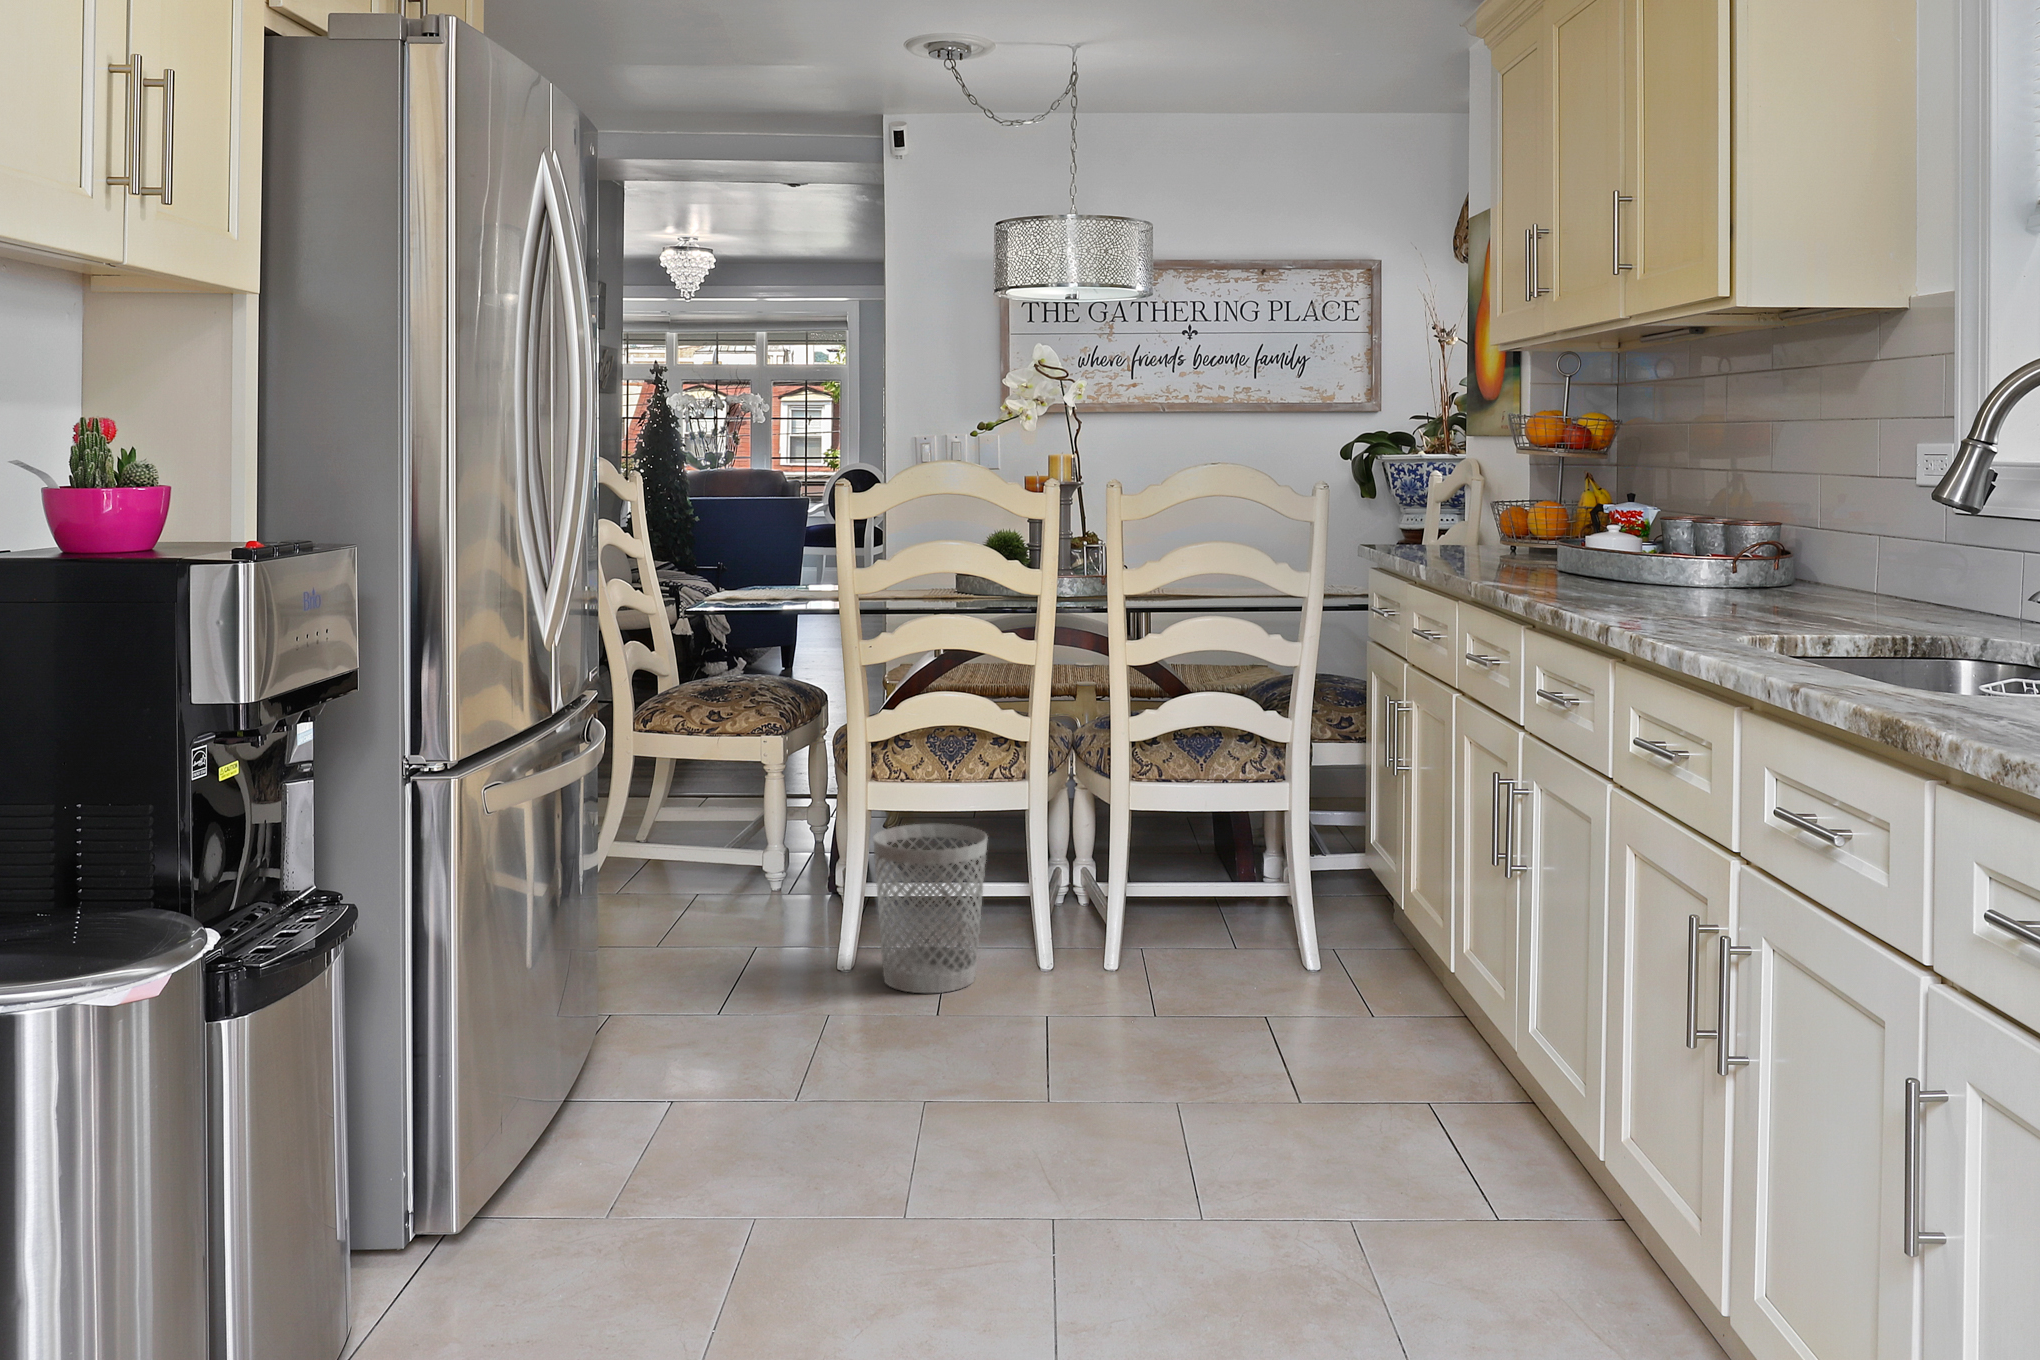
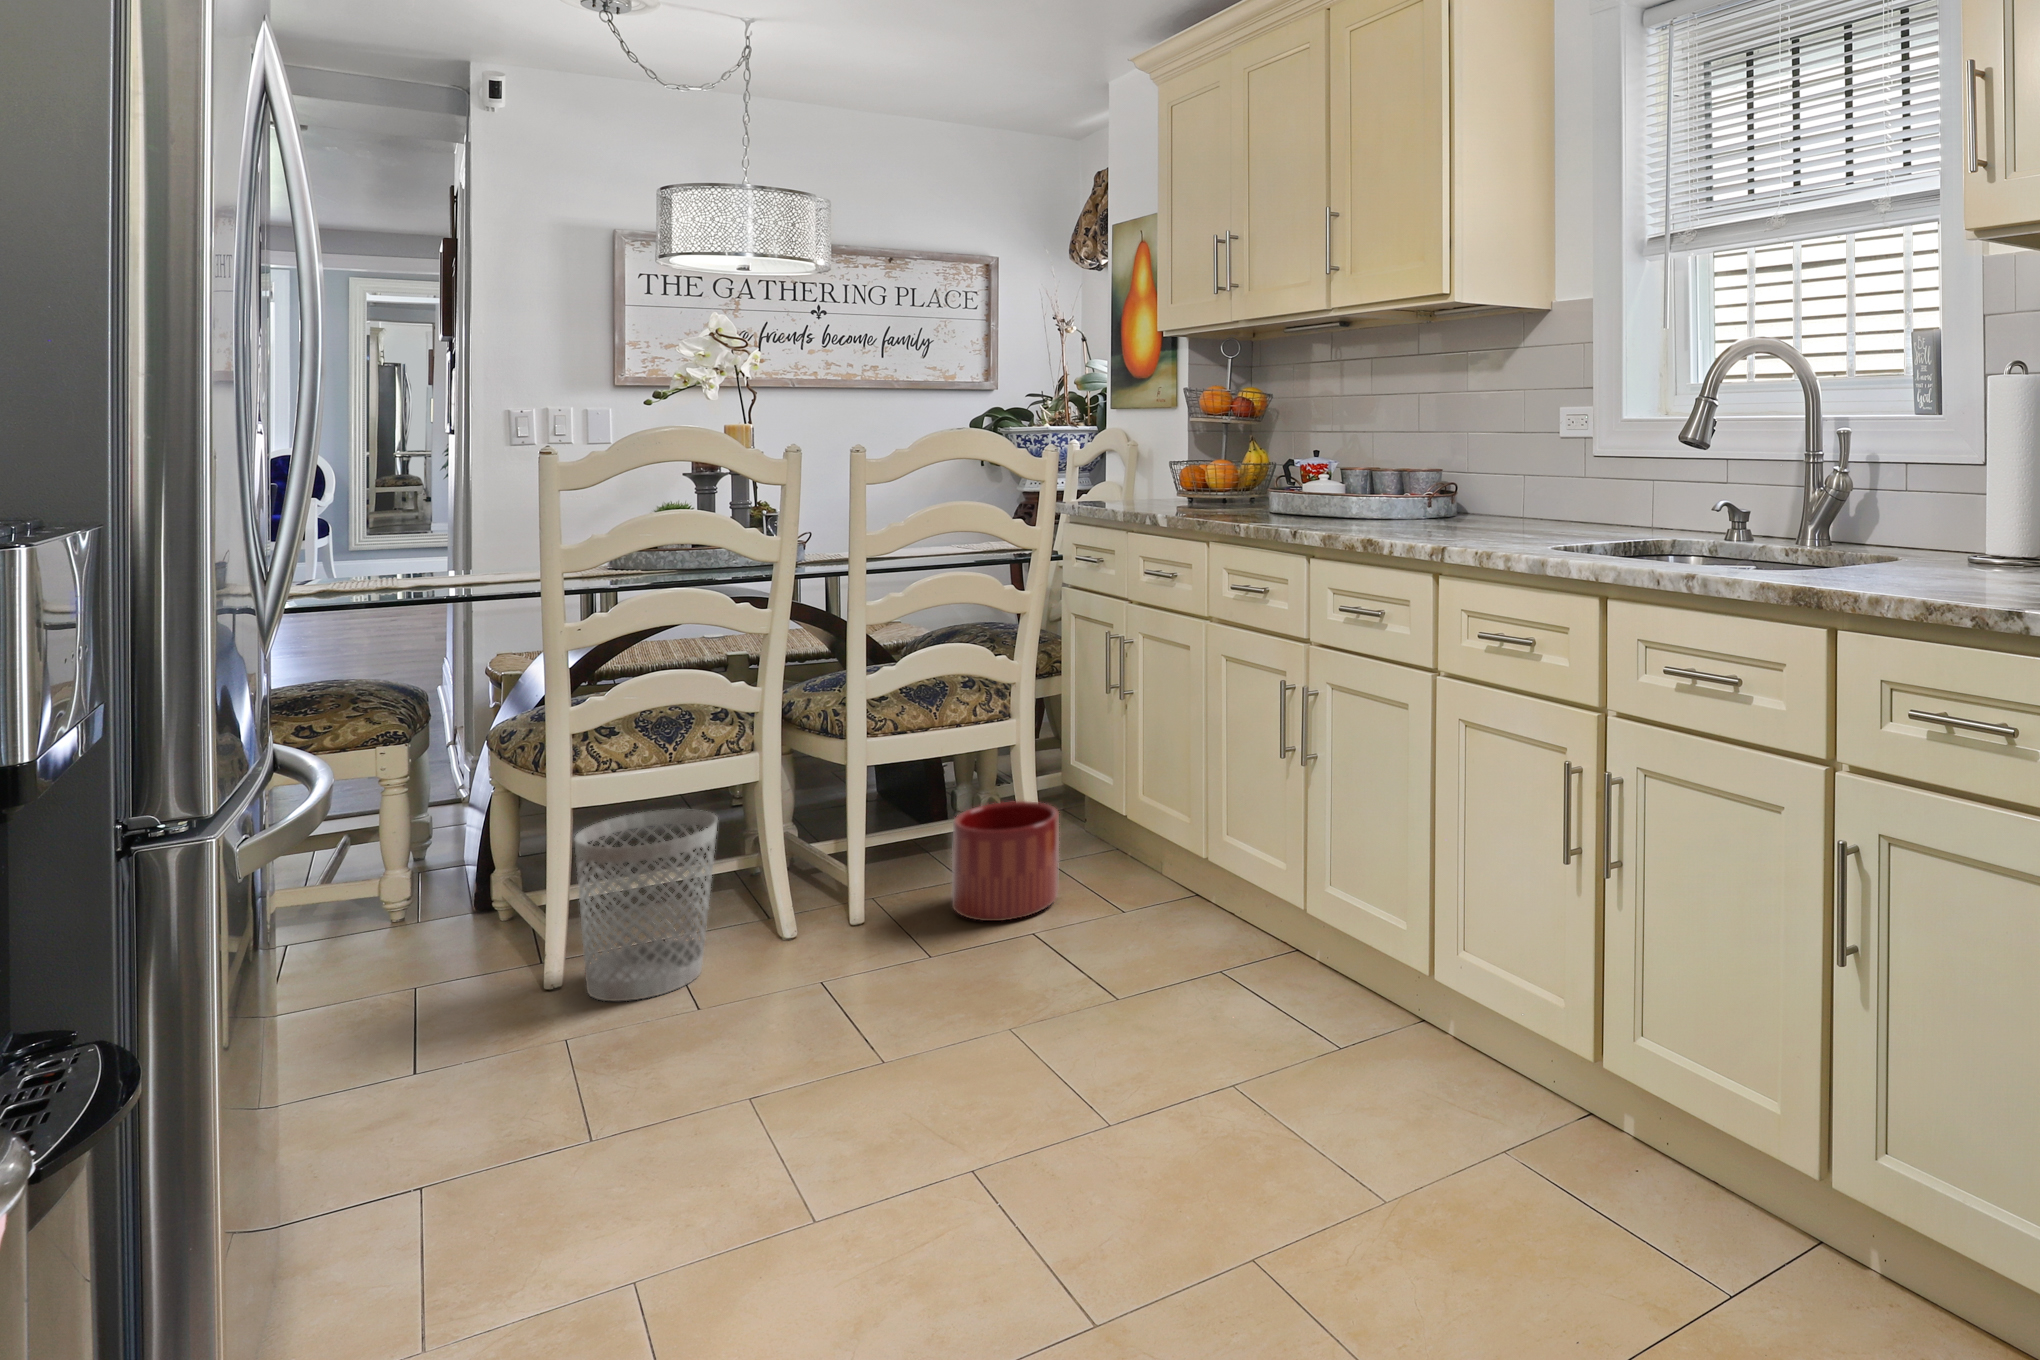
planter: none [1207,871,1317,995] -> present [952,801,1059,921]

